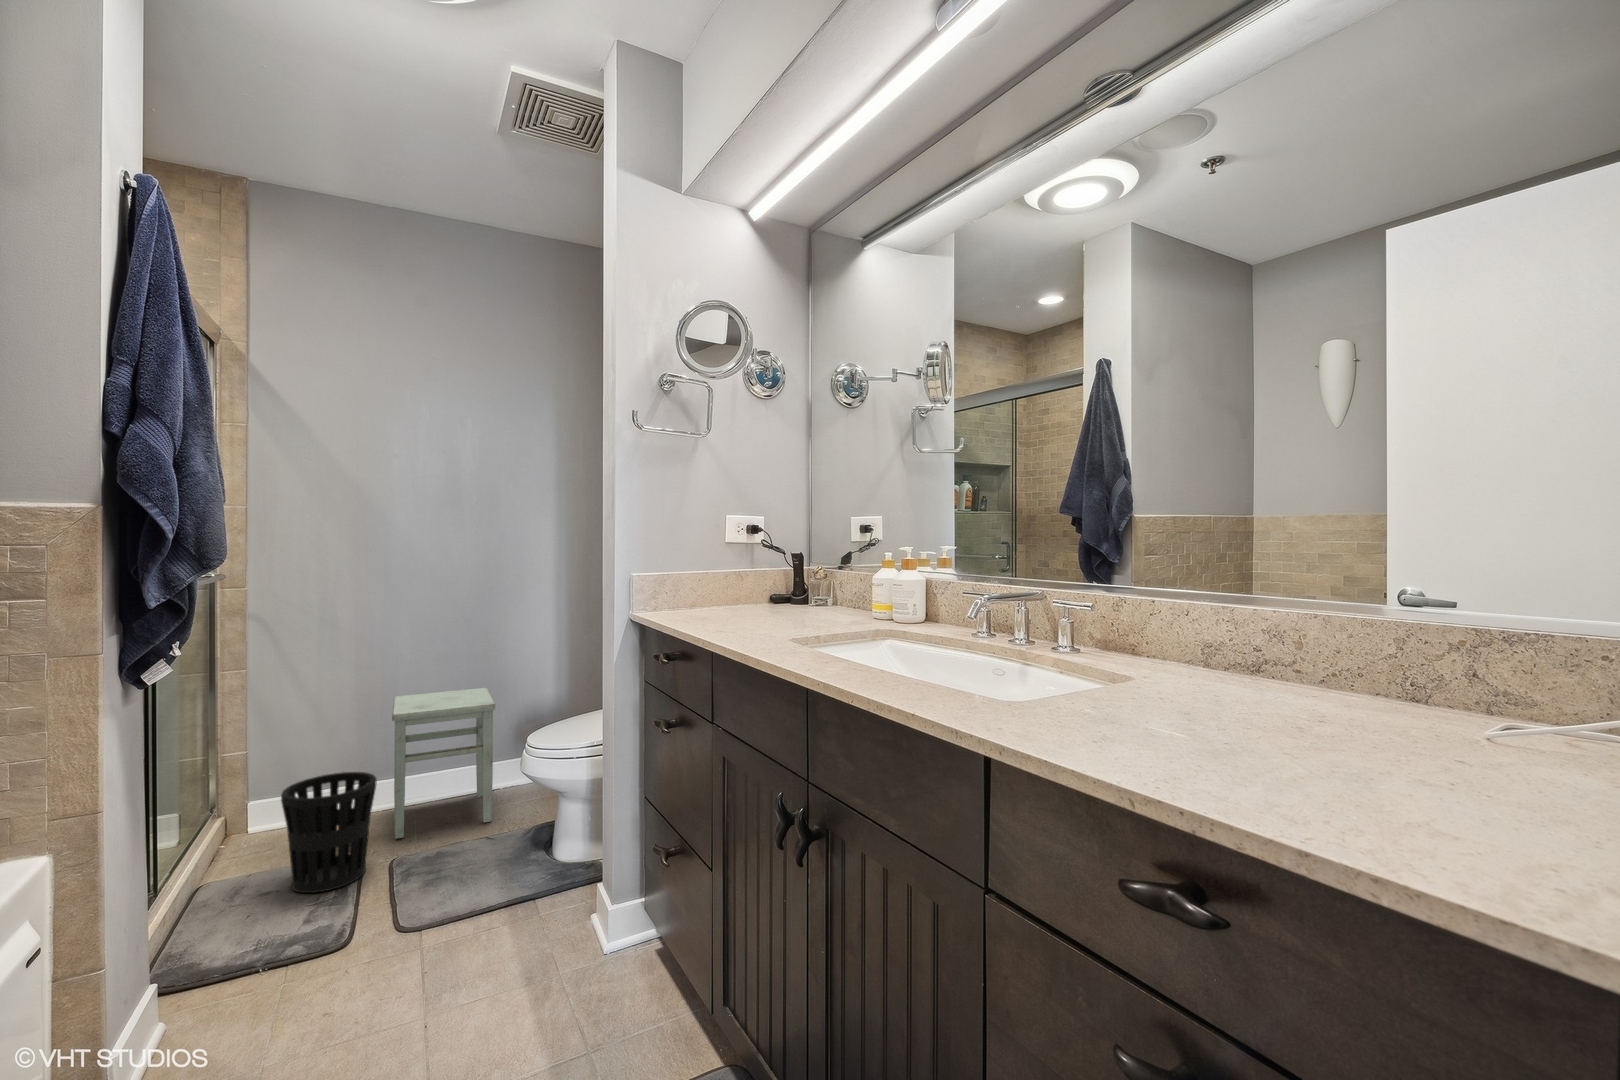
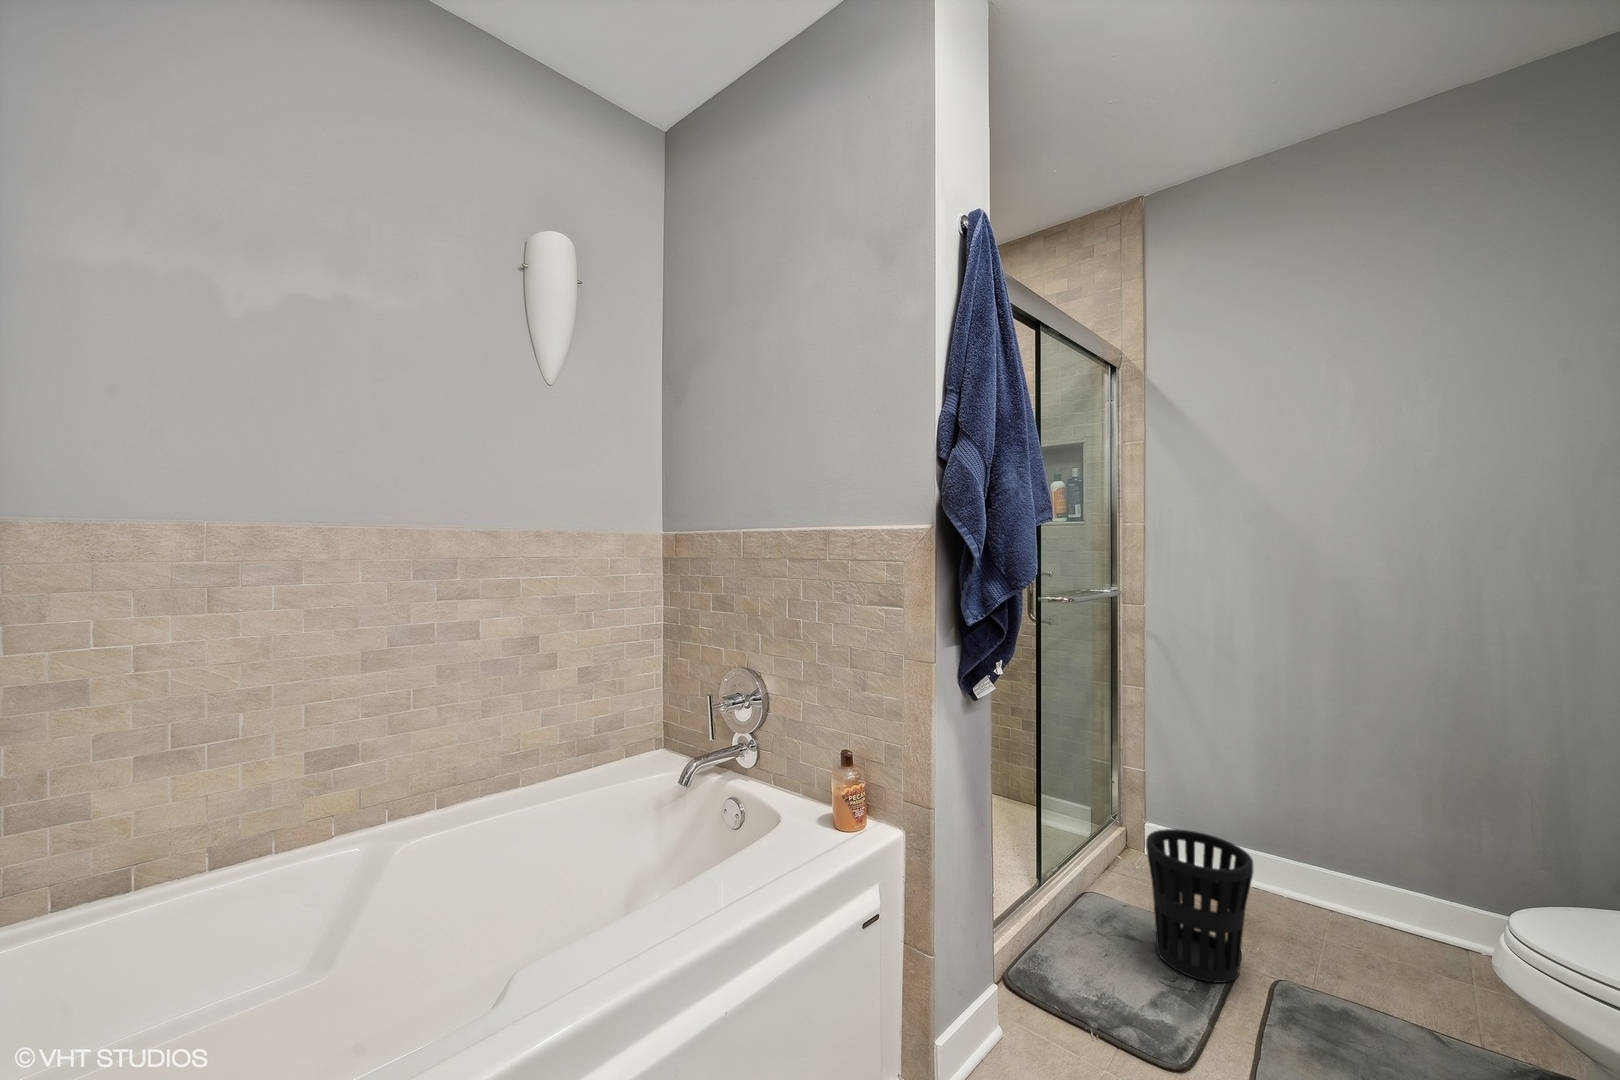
stool: present [392,688,495,839] -> none [1284,761,1455,1008]

